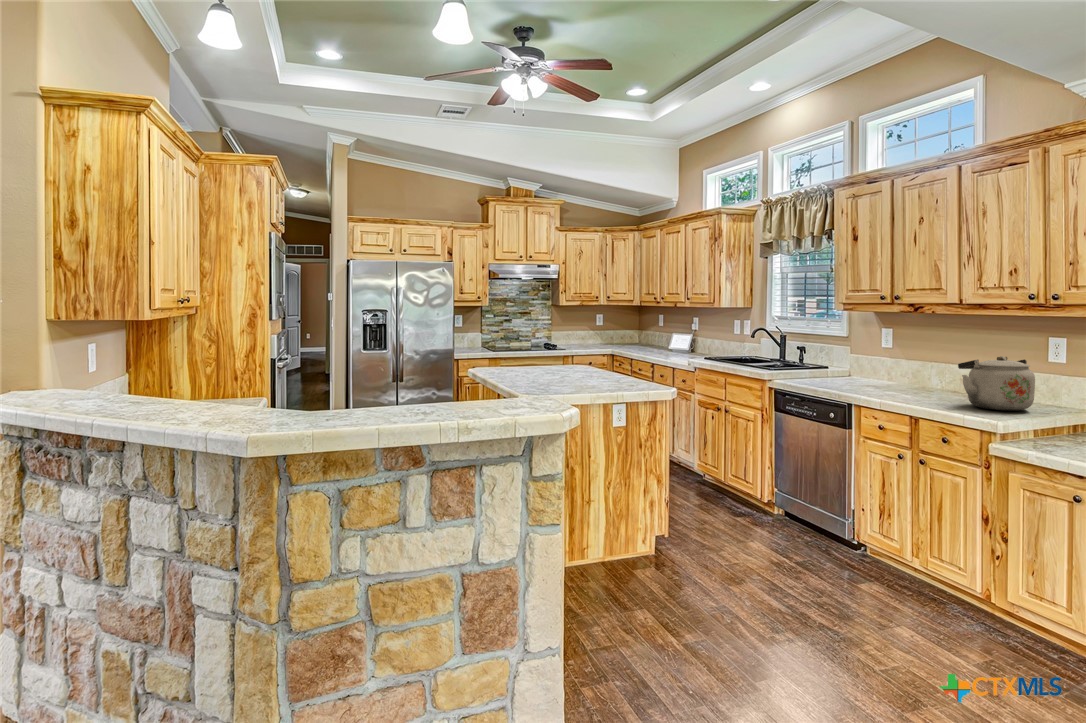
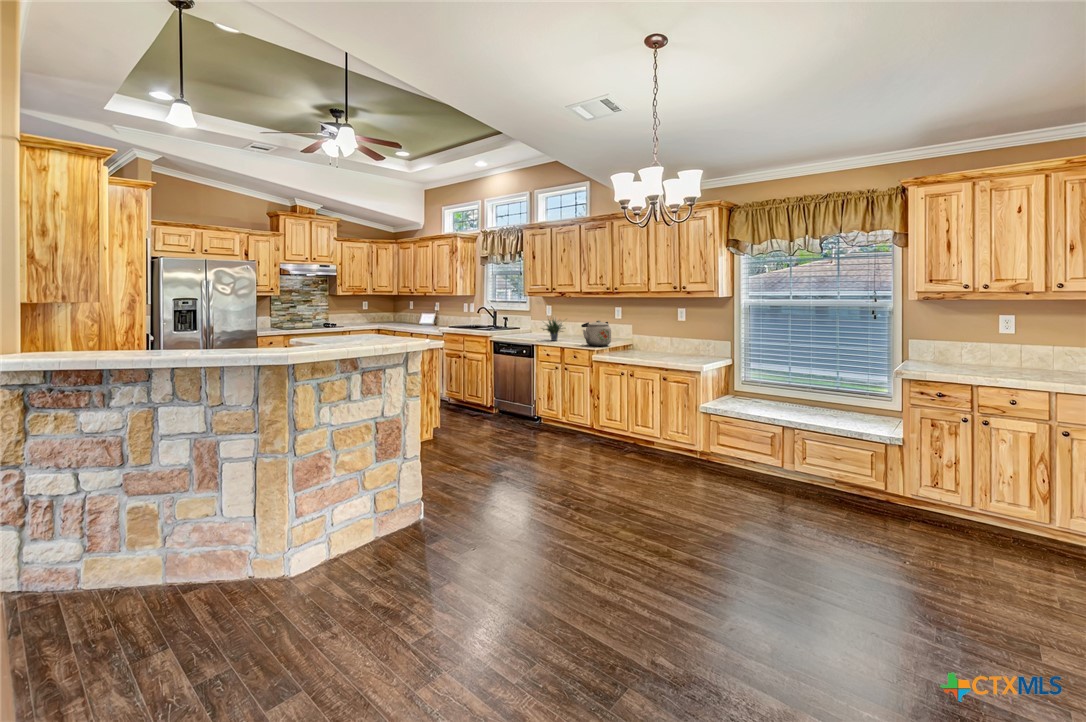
potted plant: none [862,333,925,390] -> present [543,319,563,341]

